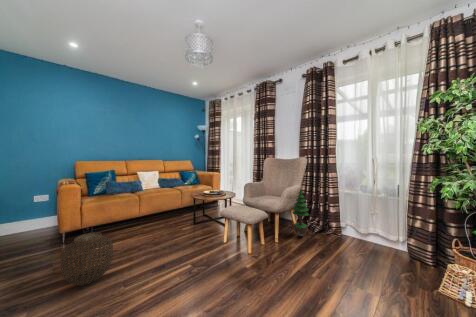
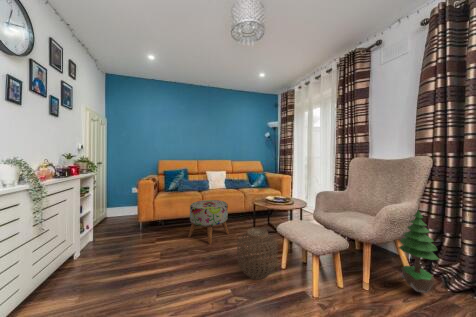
ottoman: none [131,199,172,239] -> present [189,200,229,244]
woven basket: present [60,232,113,286] -> present [237,228,277,280]

